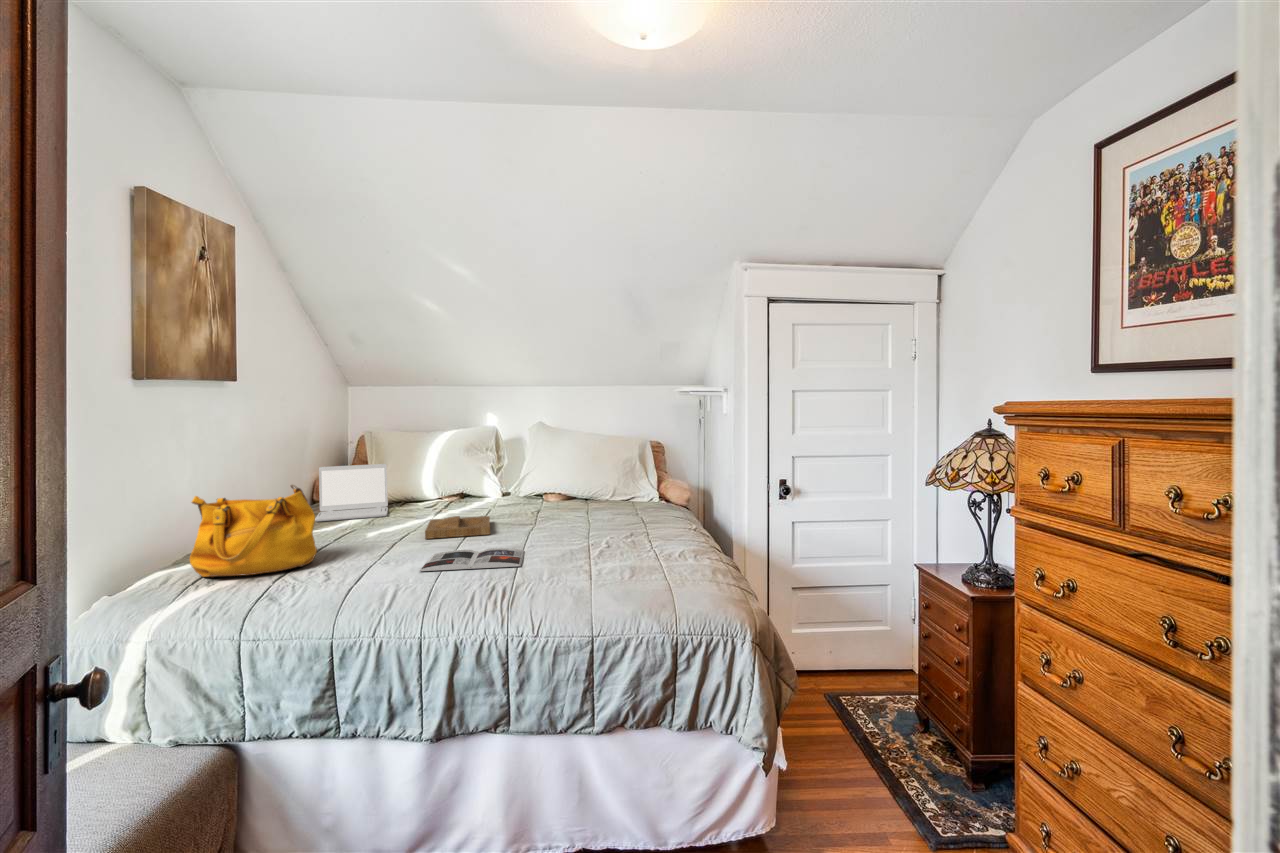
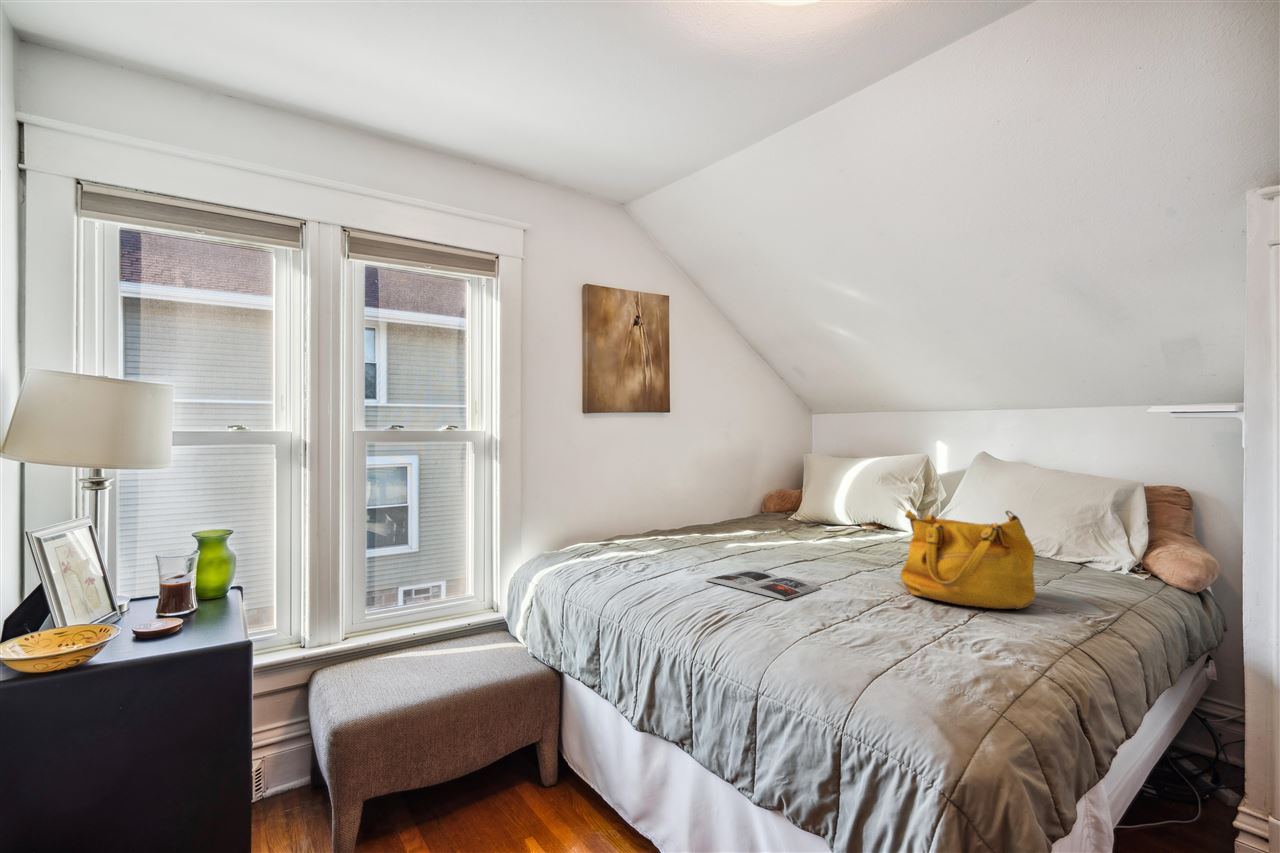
laptop: present [315,464,388,521] -> none [725,480,799,532]
handbag: present [190,485,317,577] -> present [901,510,1036,609]
tray: present [425,516,490,539] -> none [766,541,852,566]

